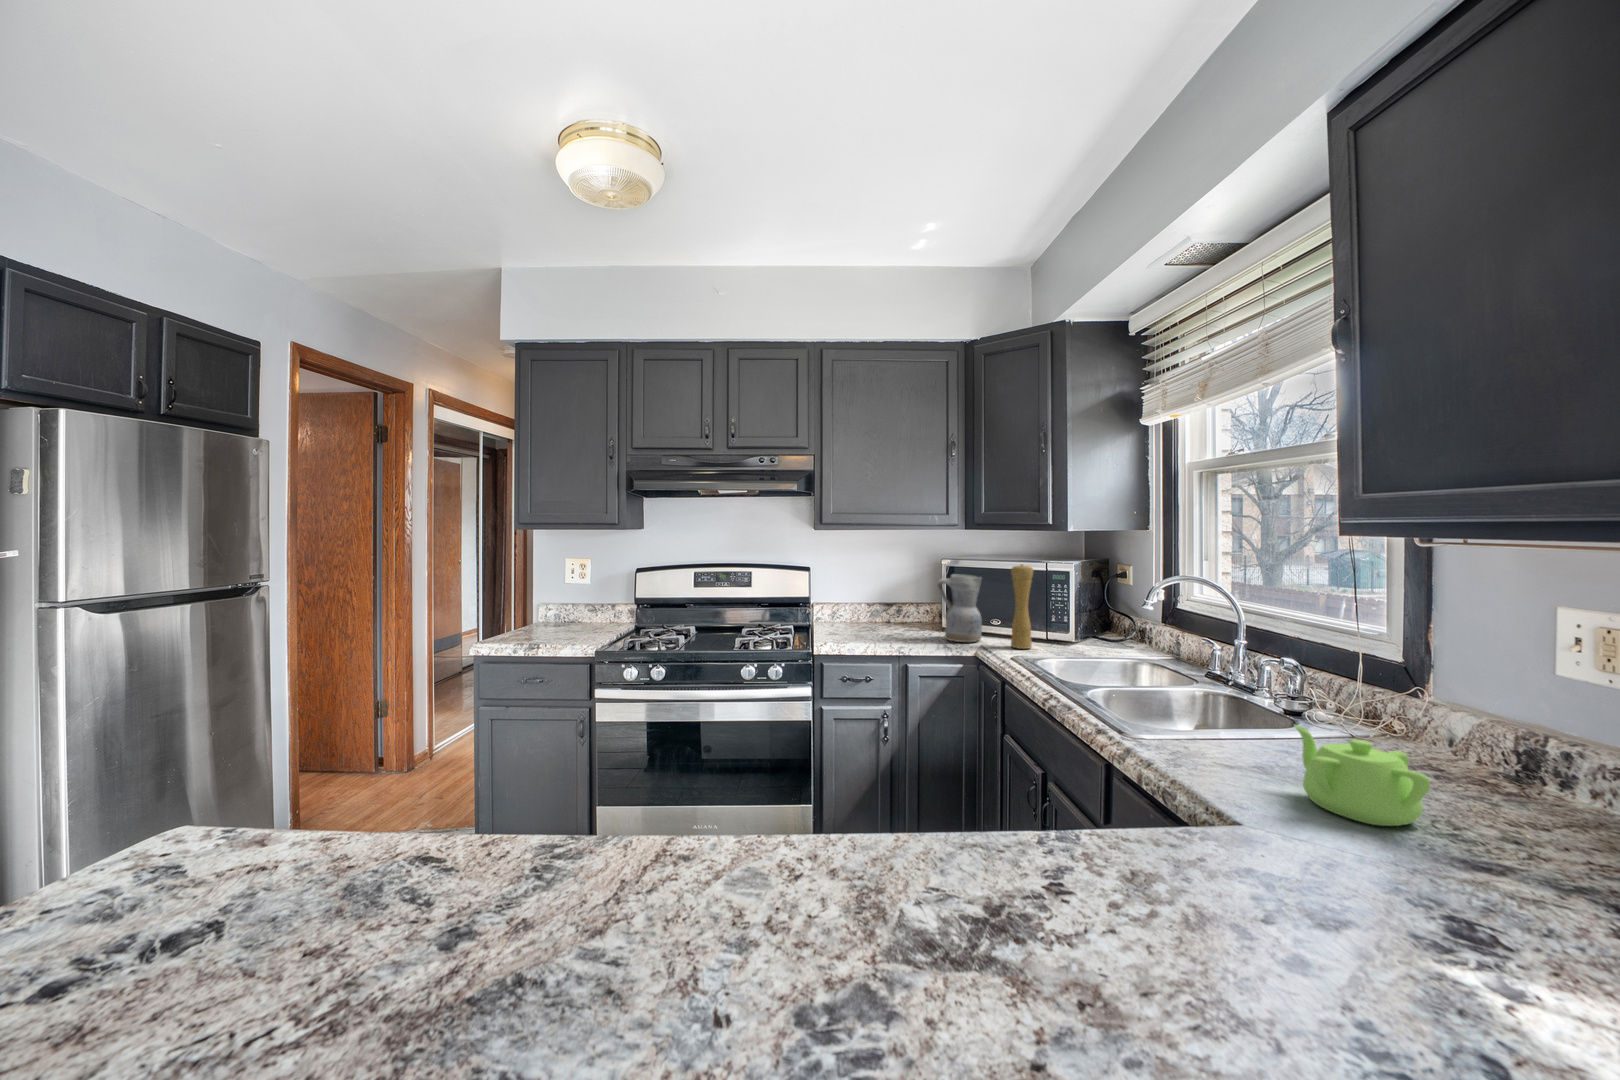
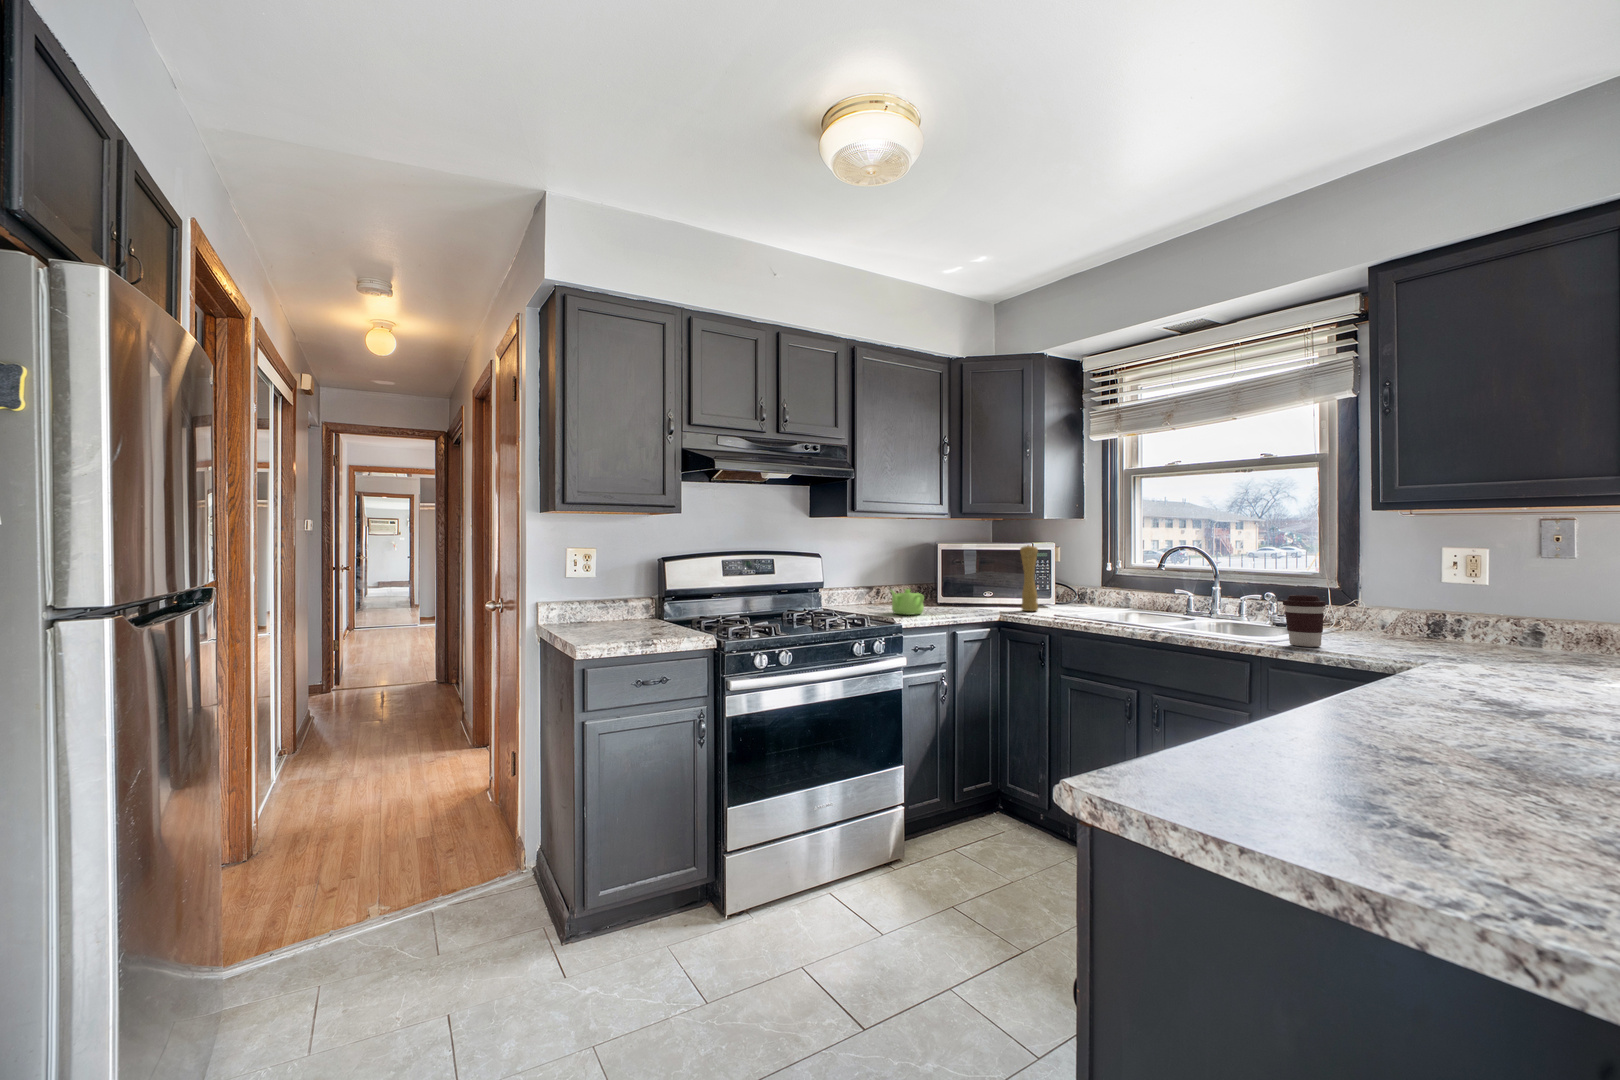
ceramic pitcher: present [937,575,982,642] -> none [956,556,994,610]
coffee cup: none [1180,675,1239,760] -> present [1283,595,1326,647]
teapot: present [1294,725,1430,826] -> present [891,589,924,615]

